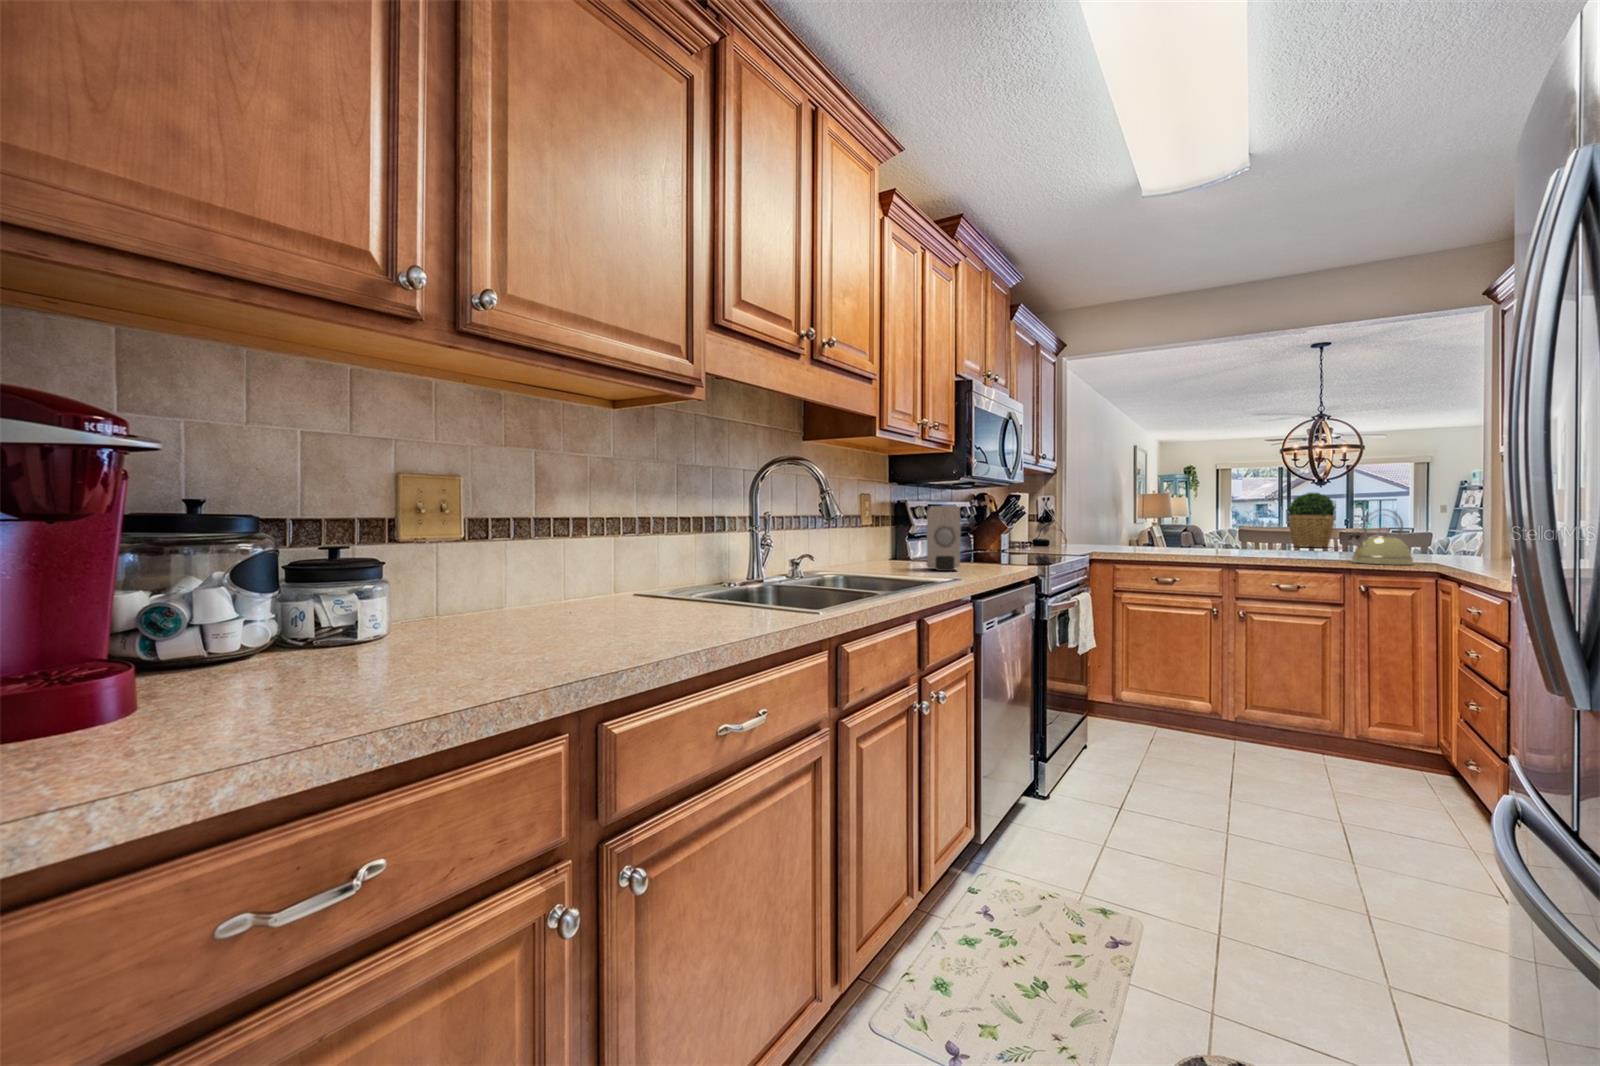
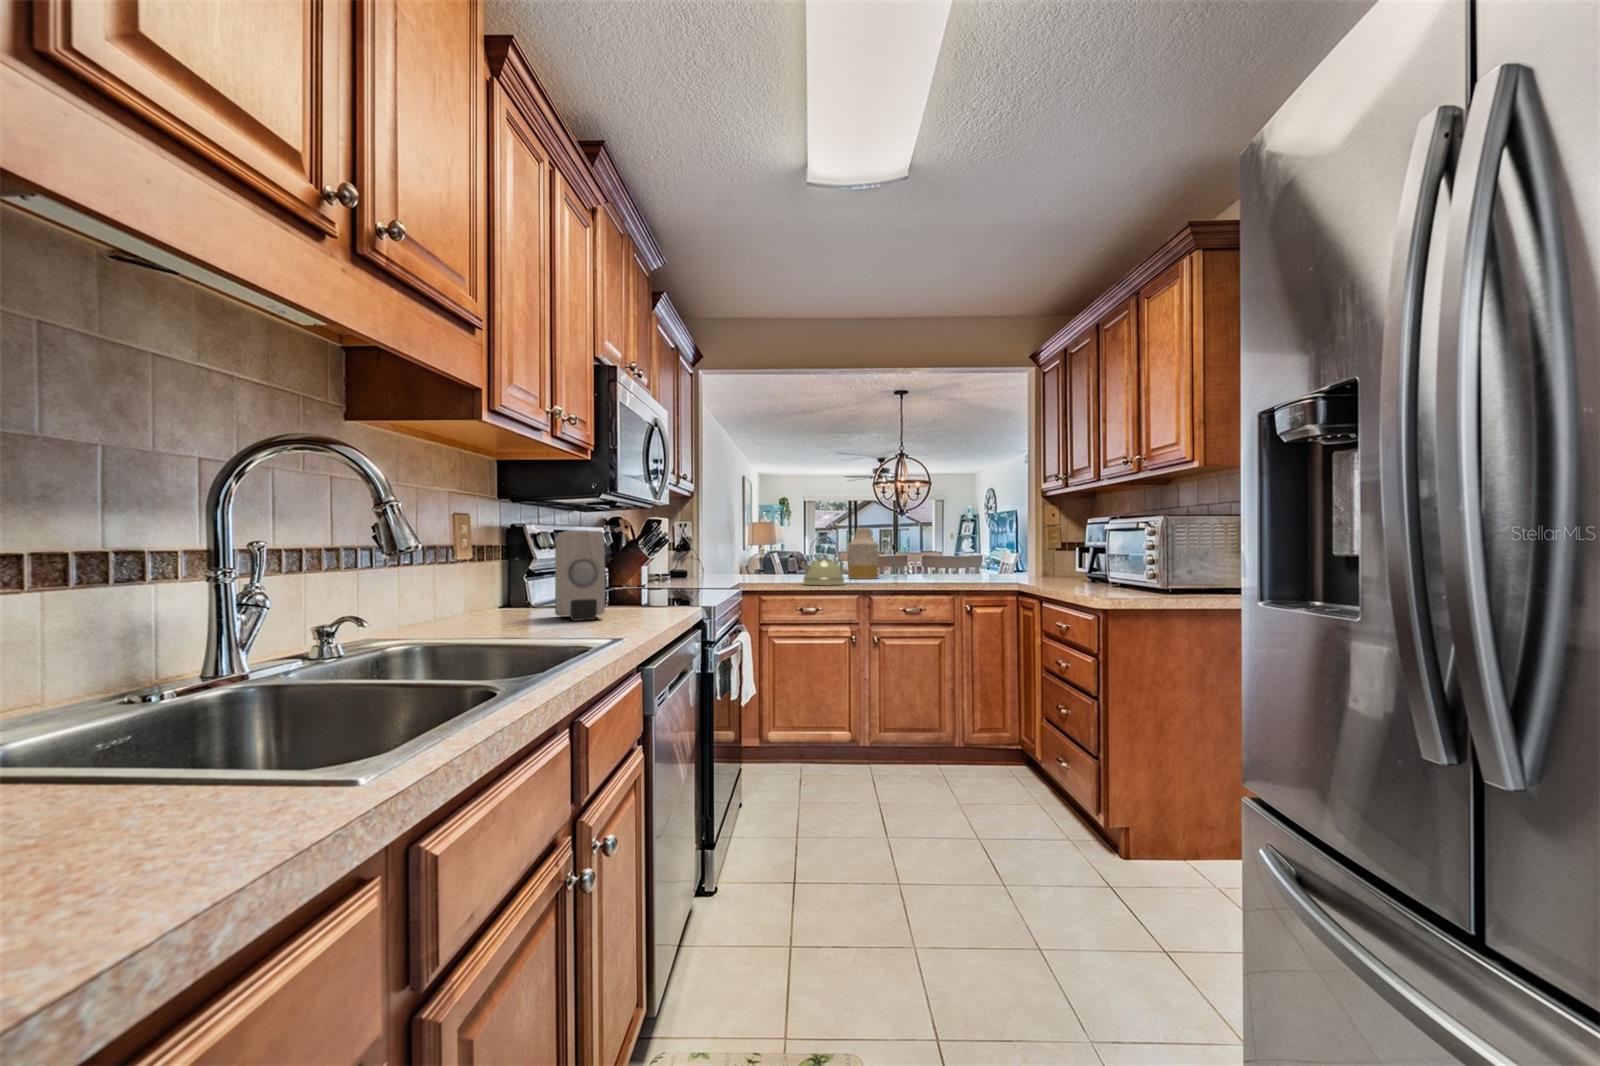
potted plant: present [1289,493,1335,547] -> none [884,520,918,570]
vase: none [1224,501,1263,554] -> present [848,528,878,579]
kettle: present [1347,510,1414,565] -> present [799,543,844,585]

